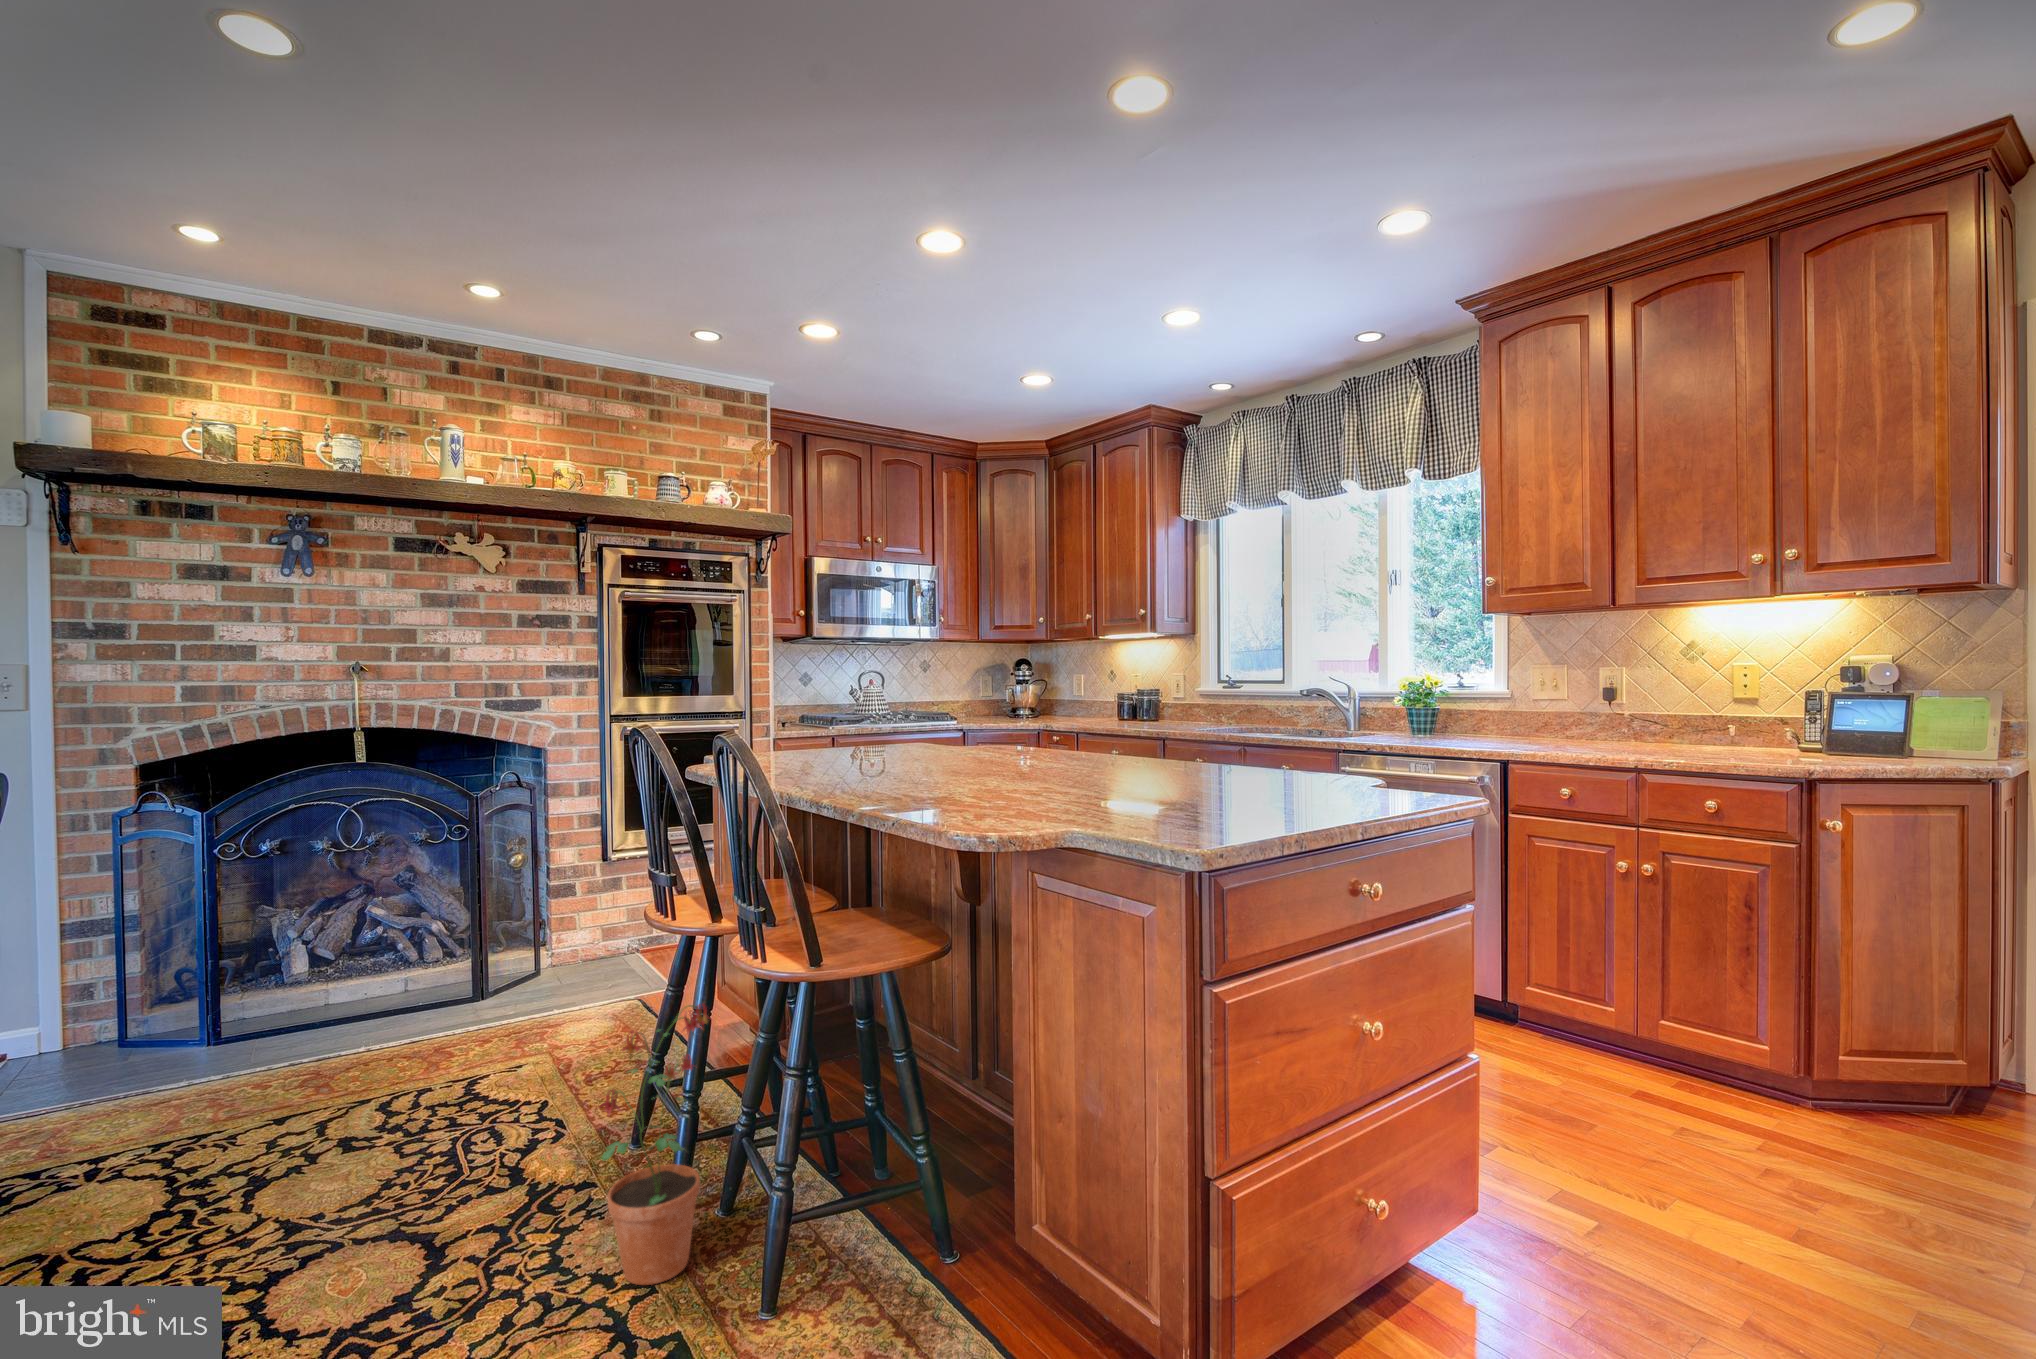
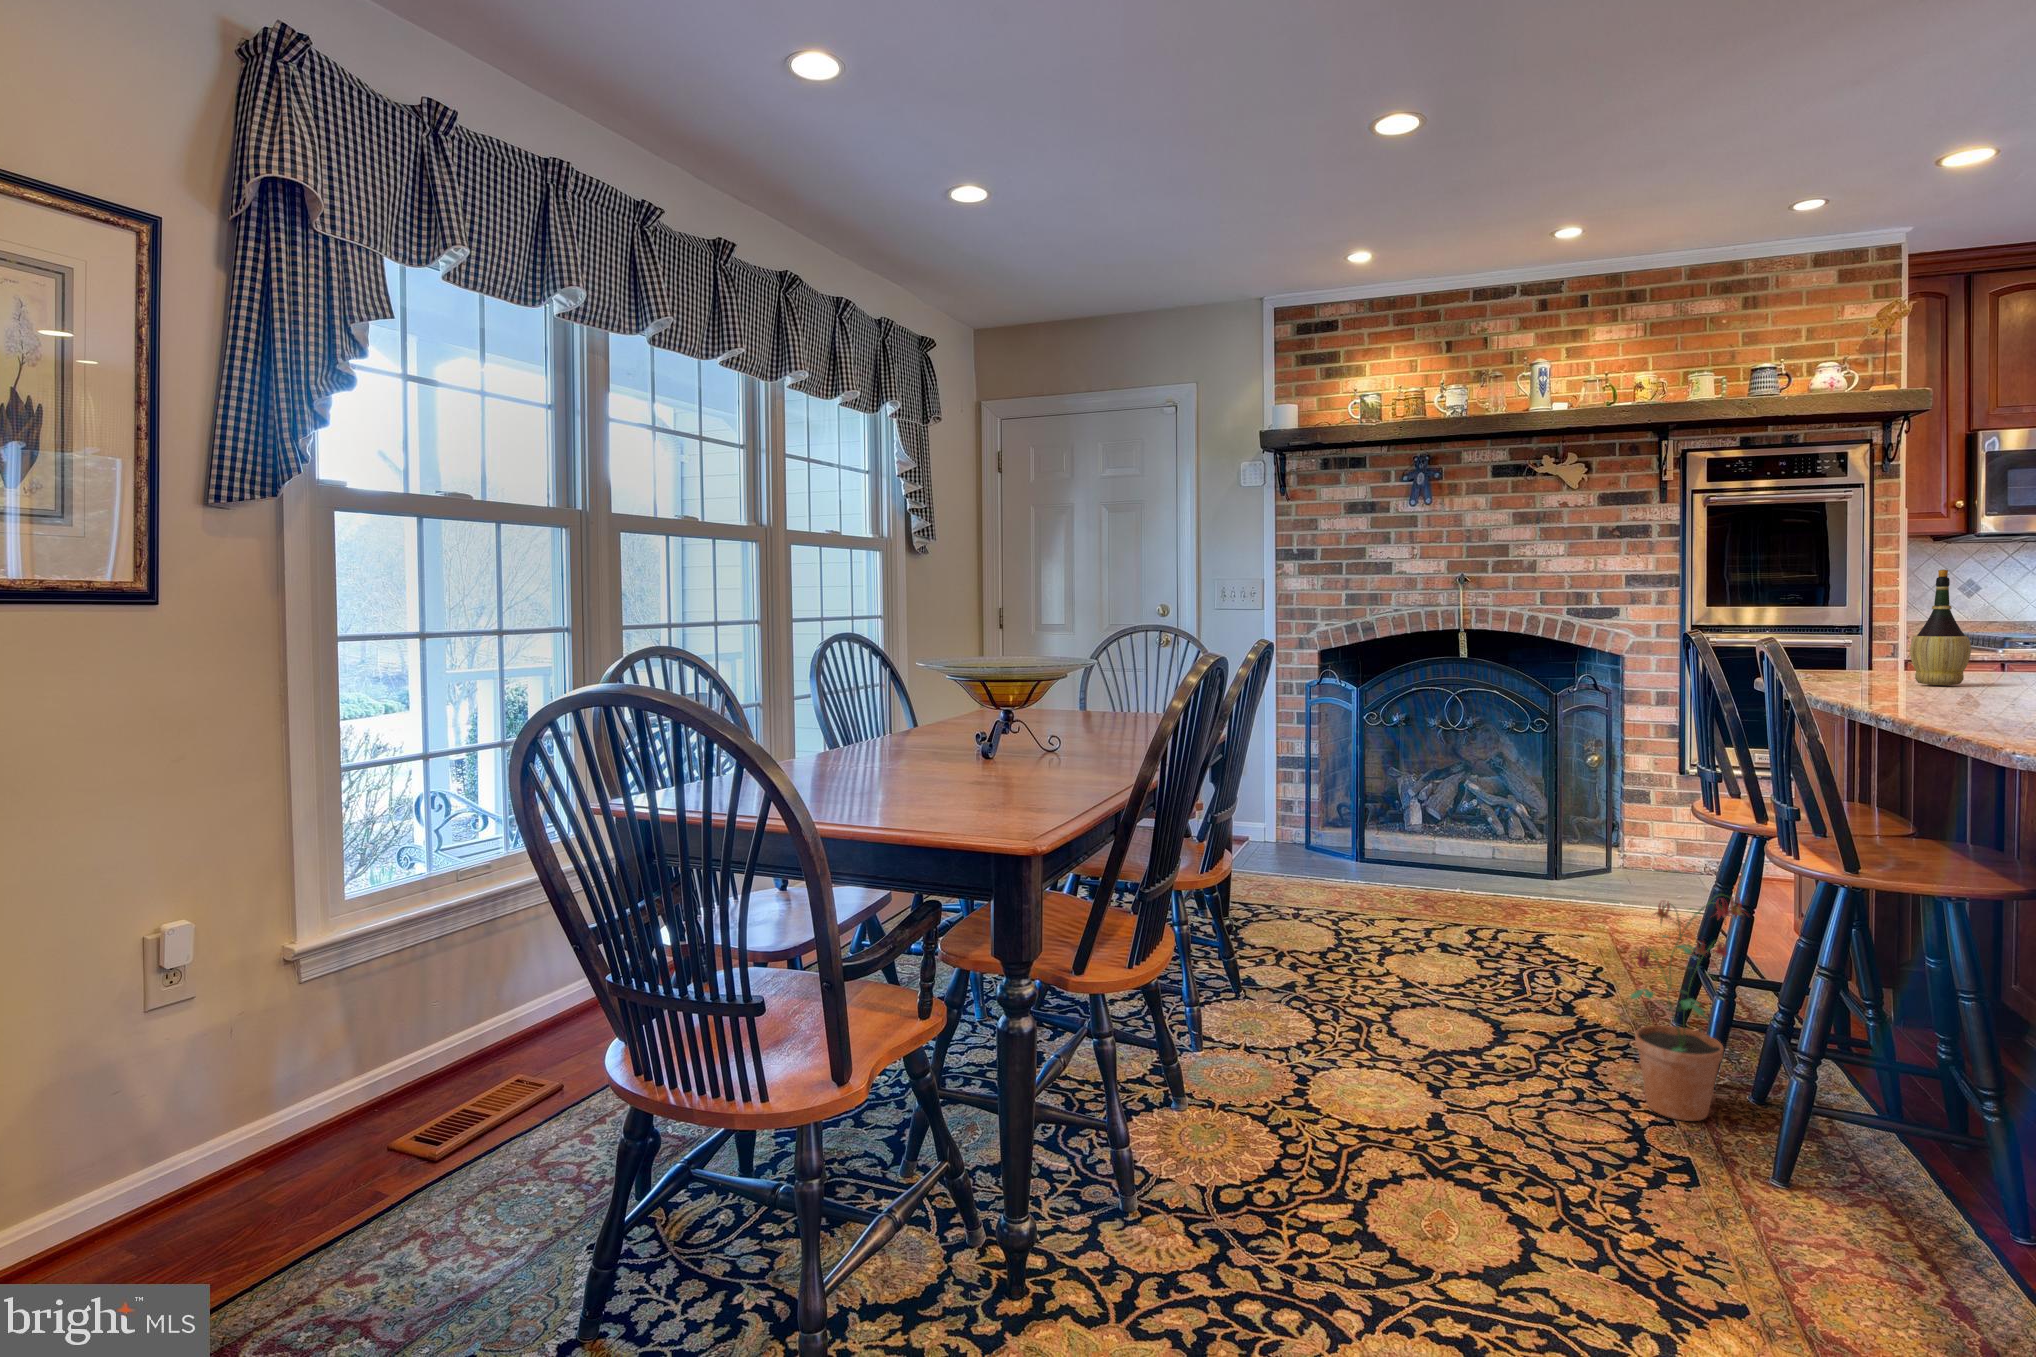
wine bottle: none [788,662,828,759] -> present [1910,569,1971,685]

